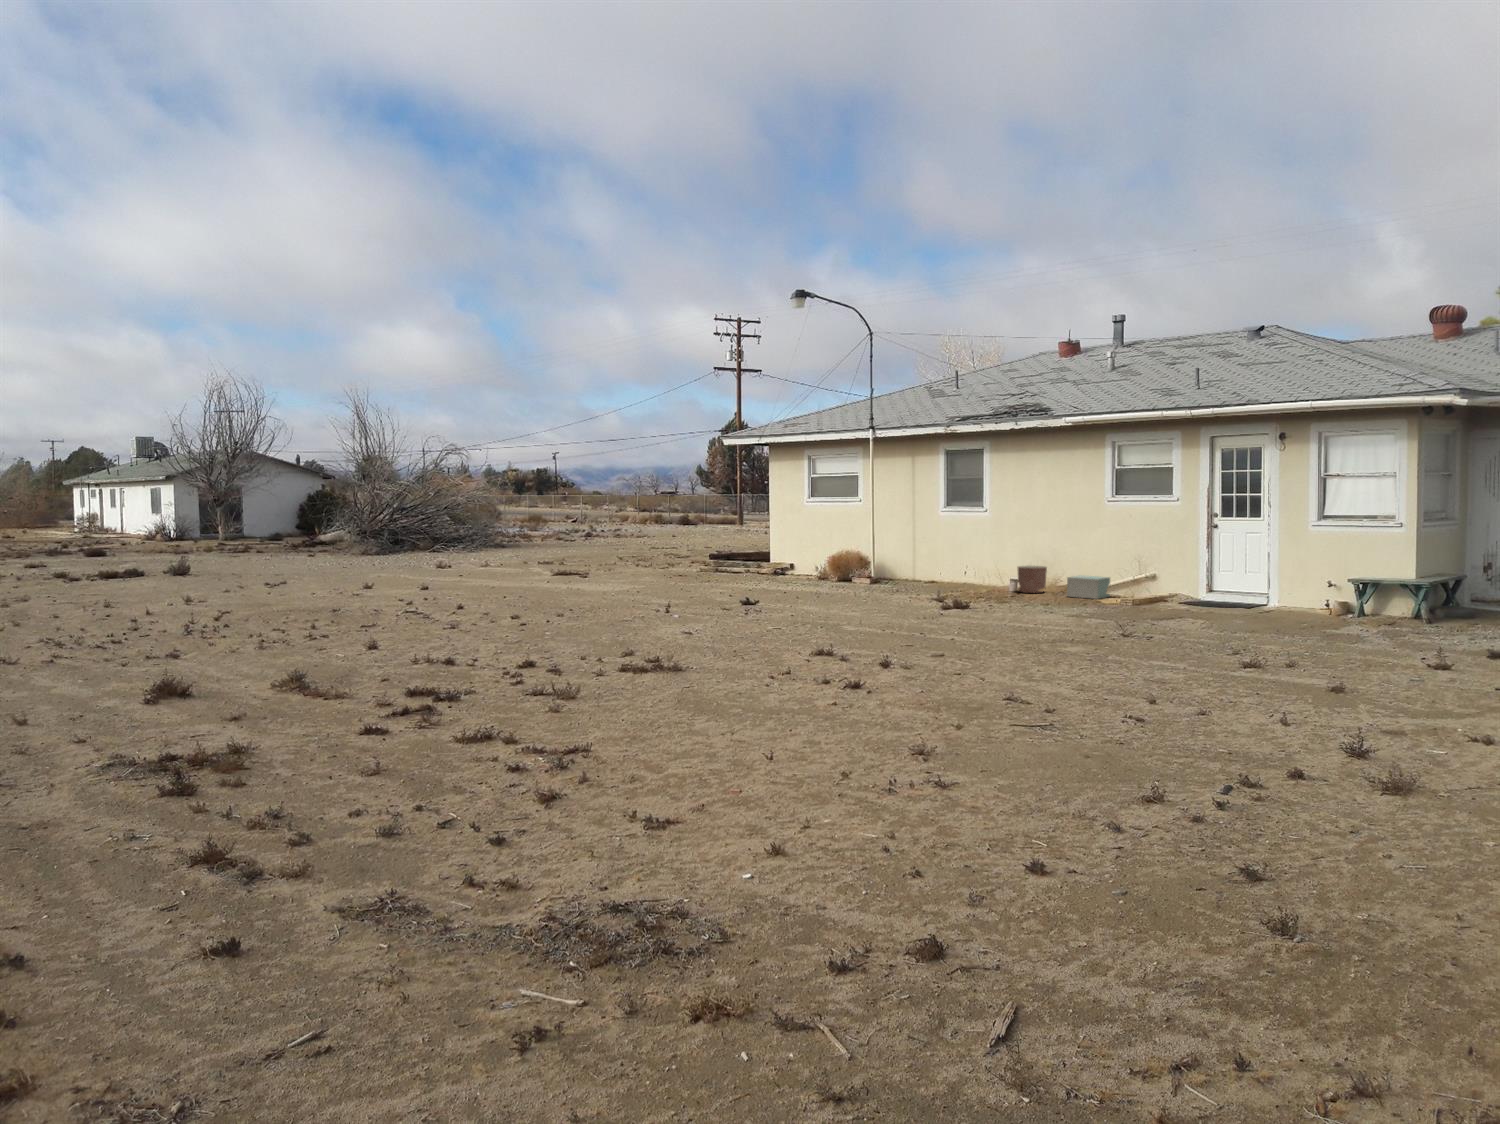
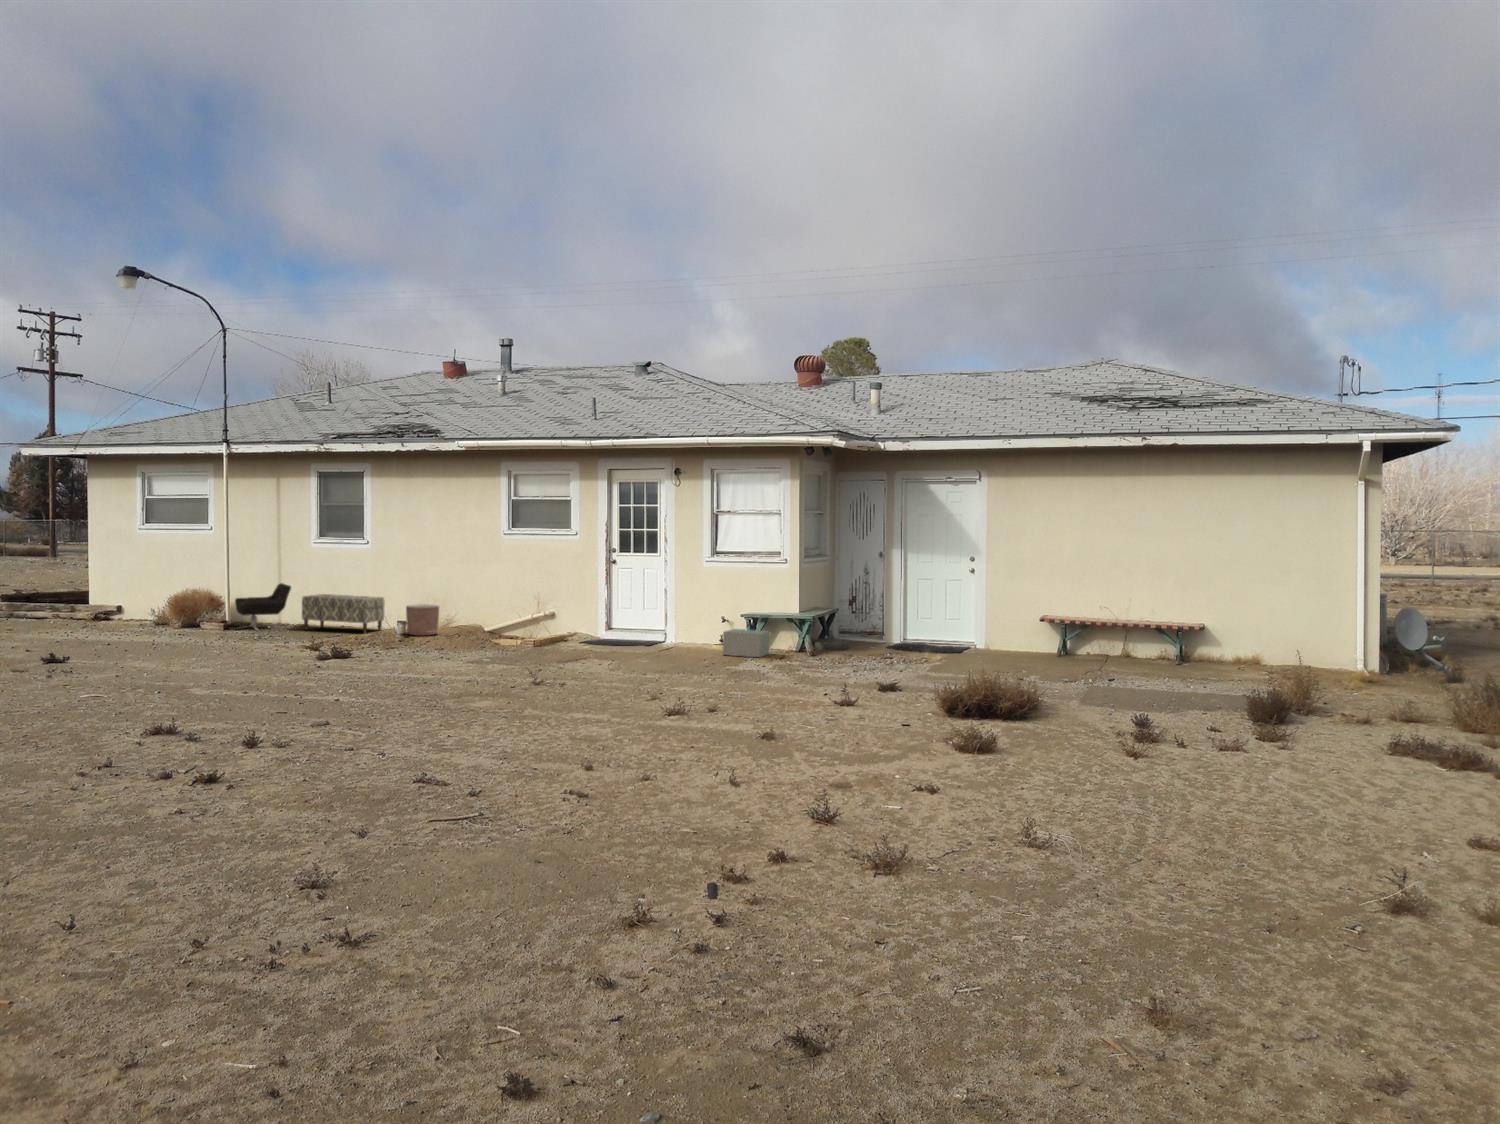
lounge chair: none [875,546,923,585] -> present [235,583,291,630]
bench: none [931,556,999,590] -> present [302,594,384,634]
storage box: present [1067,575,1110,599] -> present [723,629,769,657]

